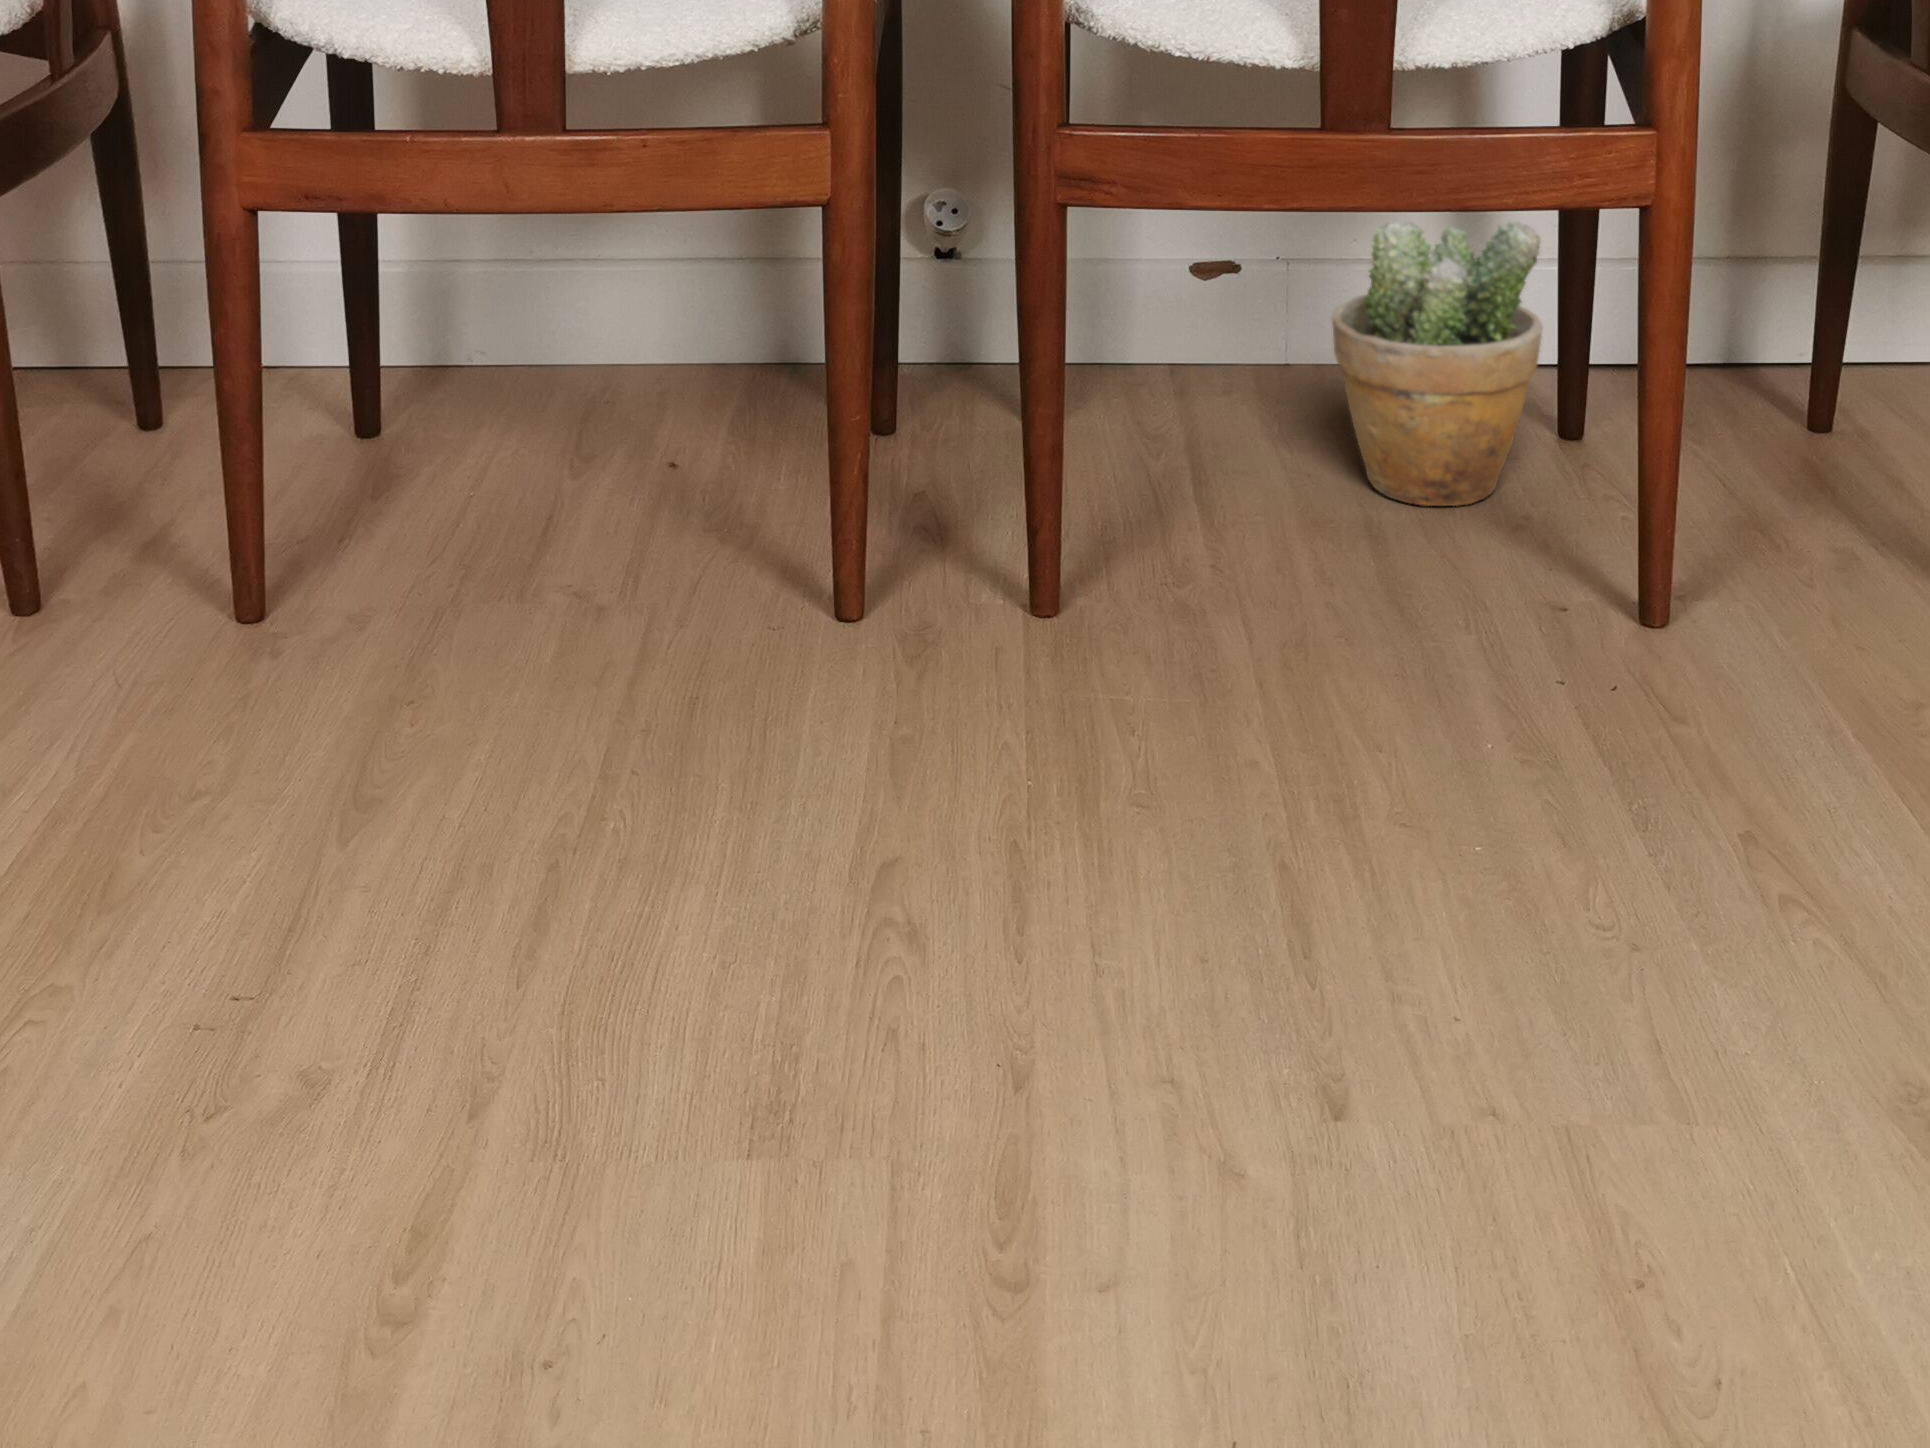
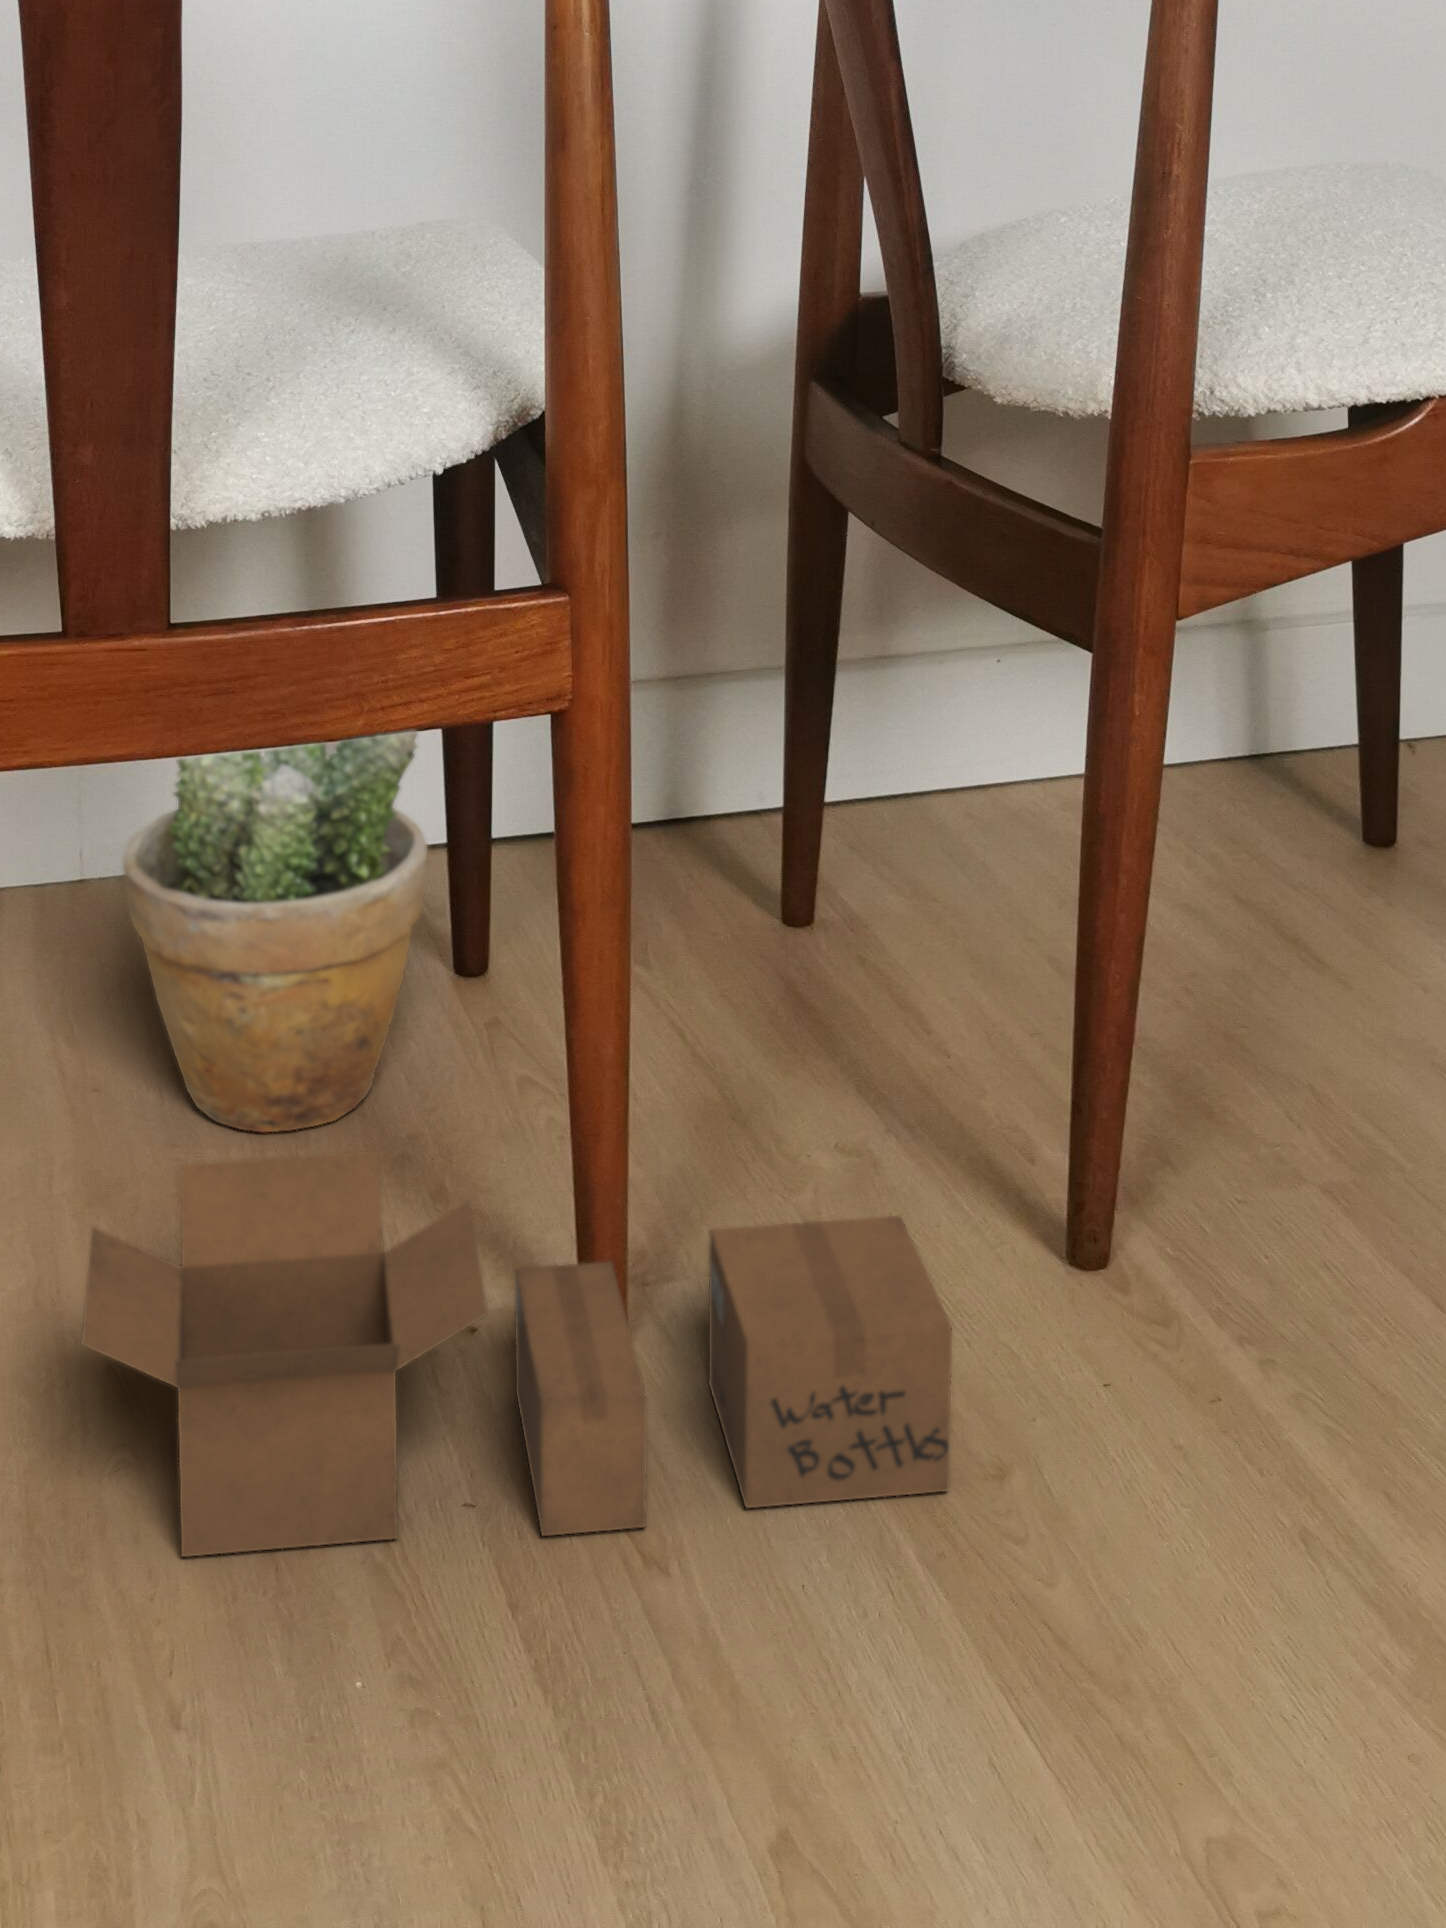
cardboard box: none [1322,477,1892,722] -> present [82,1151,952,1557]

